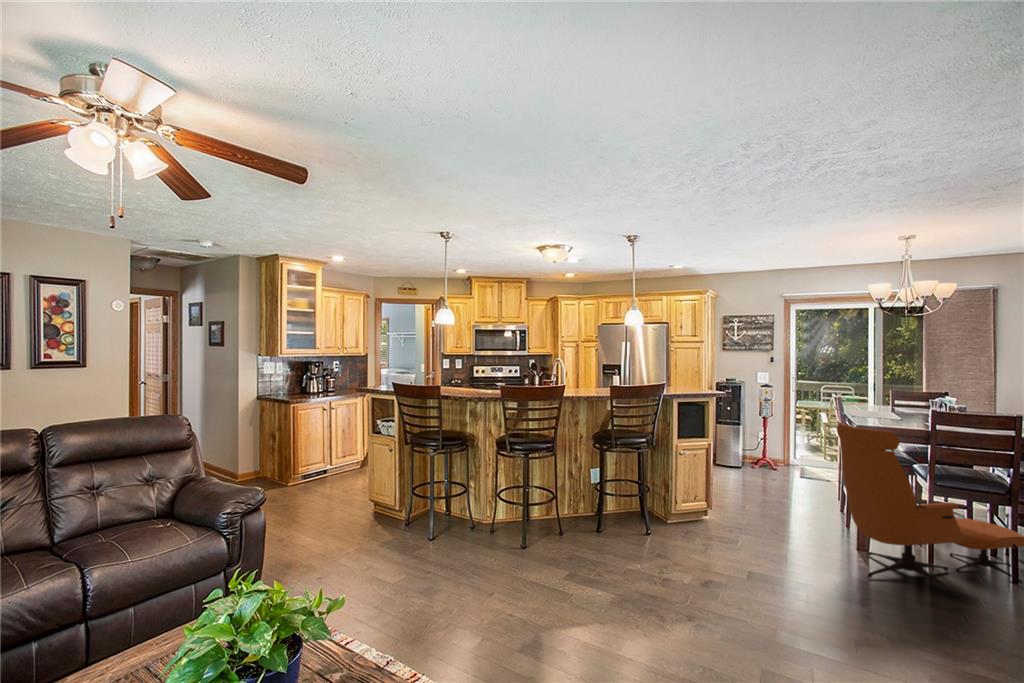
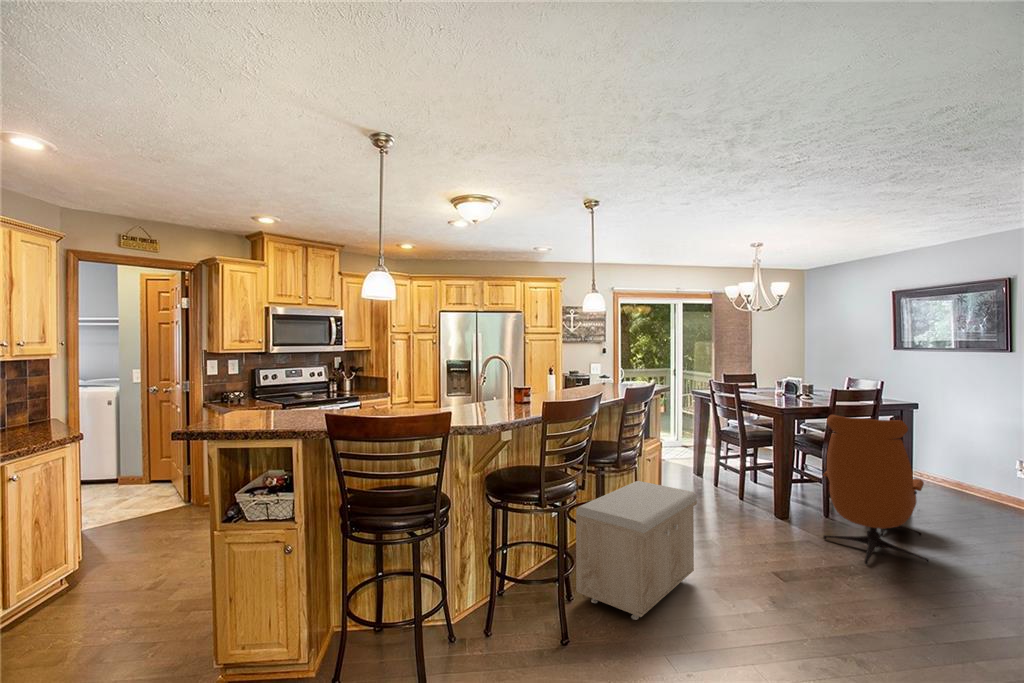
storage bench: none [568,460,673,546] -> present [576,481,697,620]

